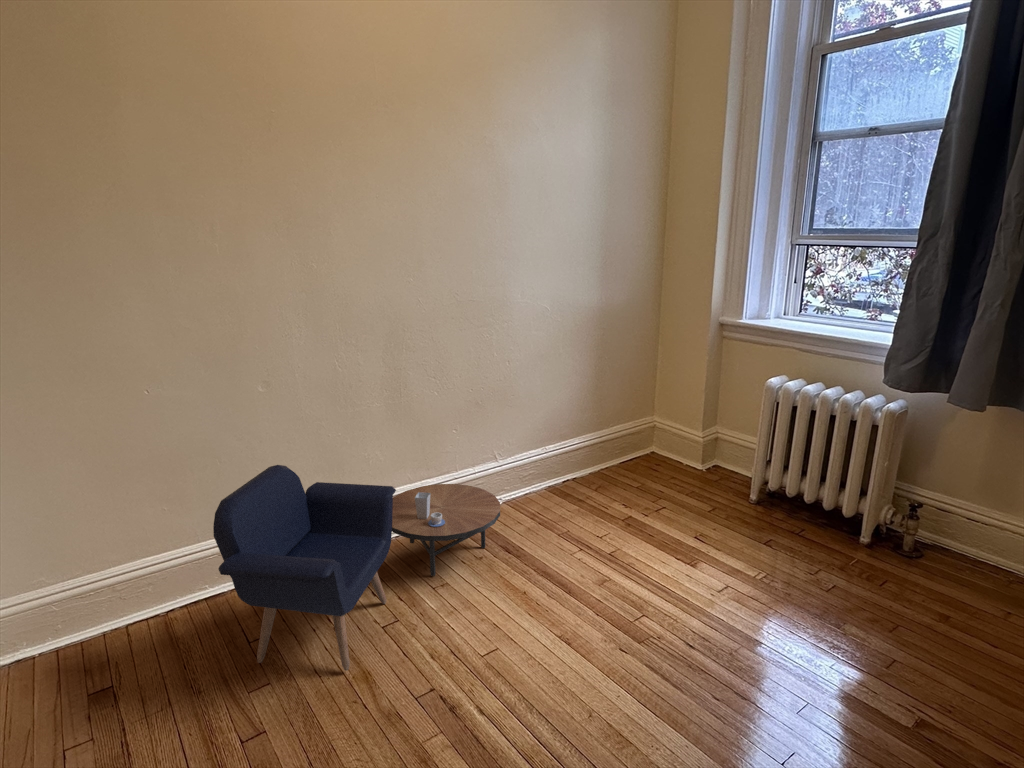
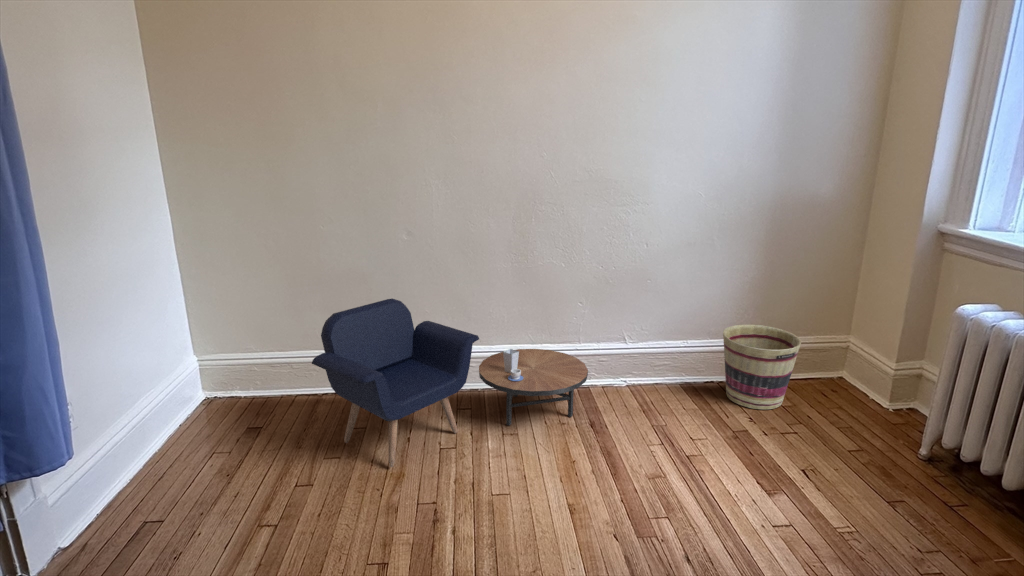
basket: none [582,420,647,495] -> present [723,325,801,410]

